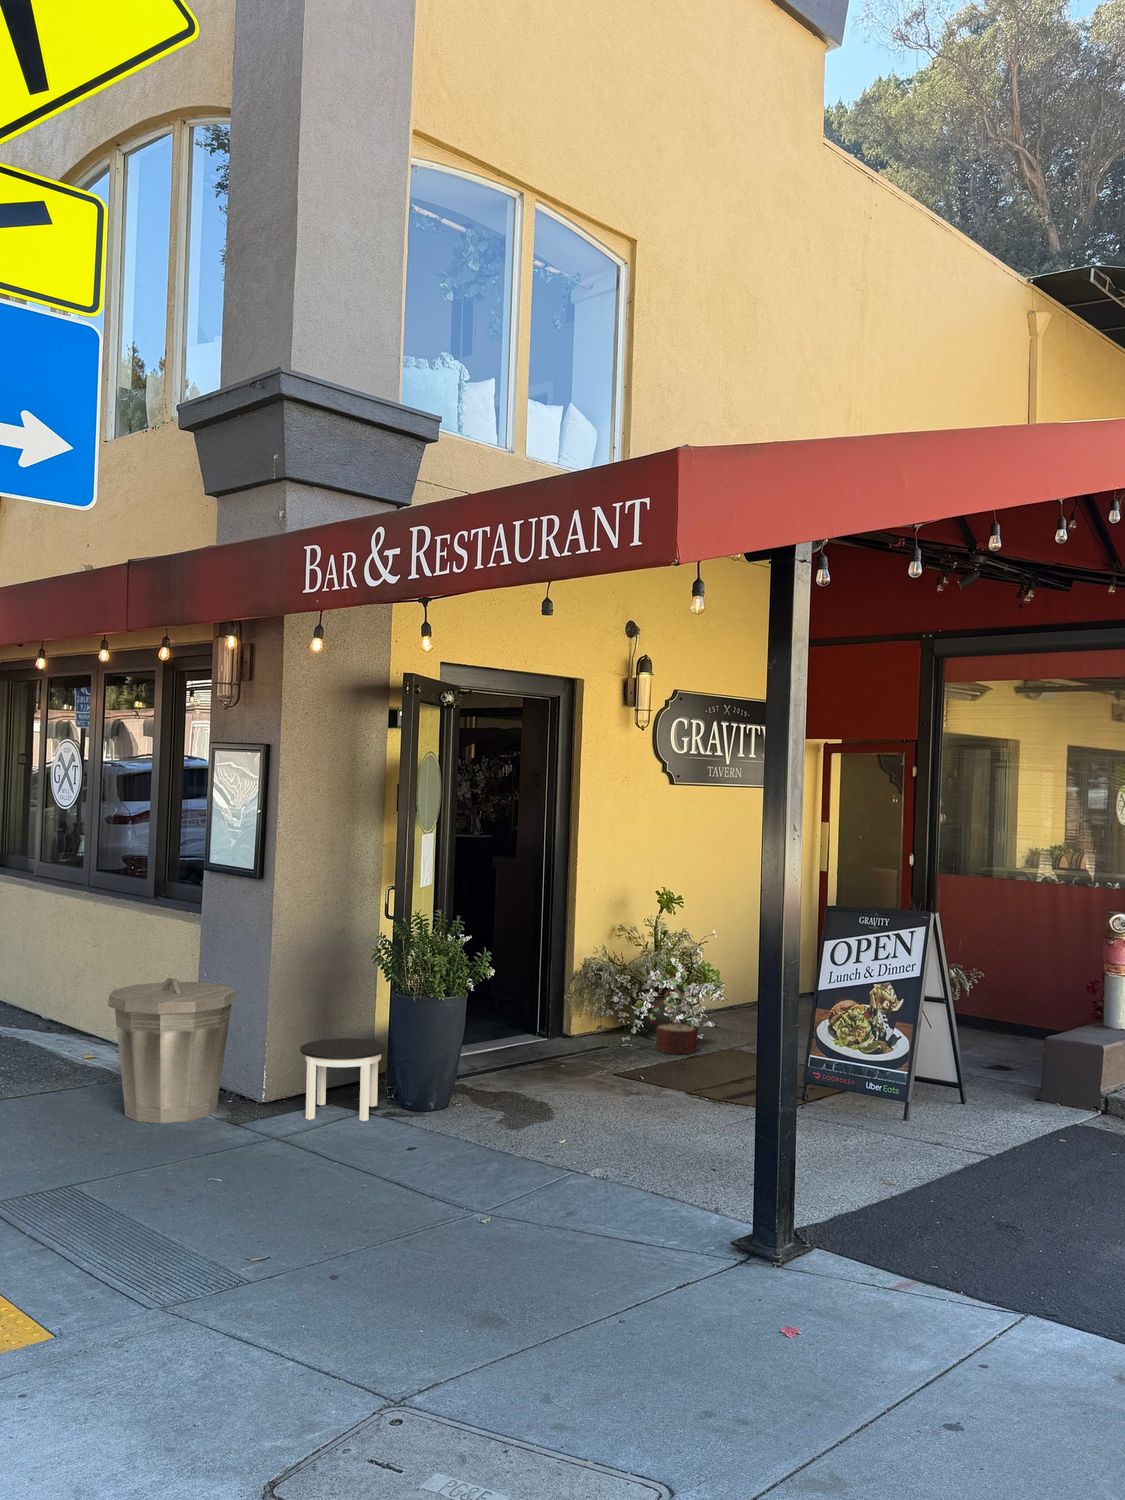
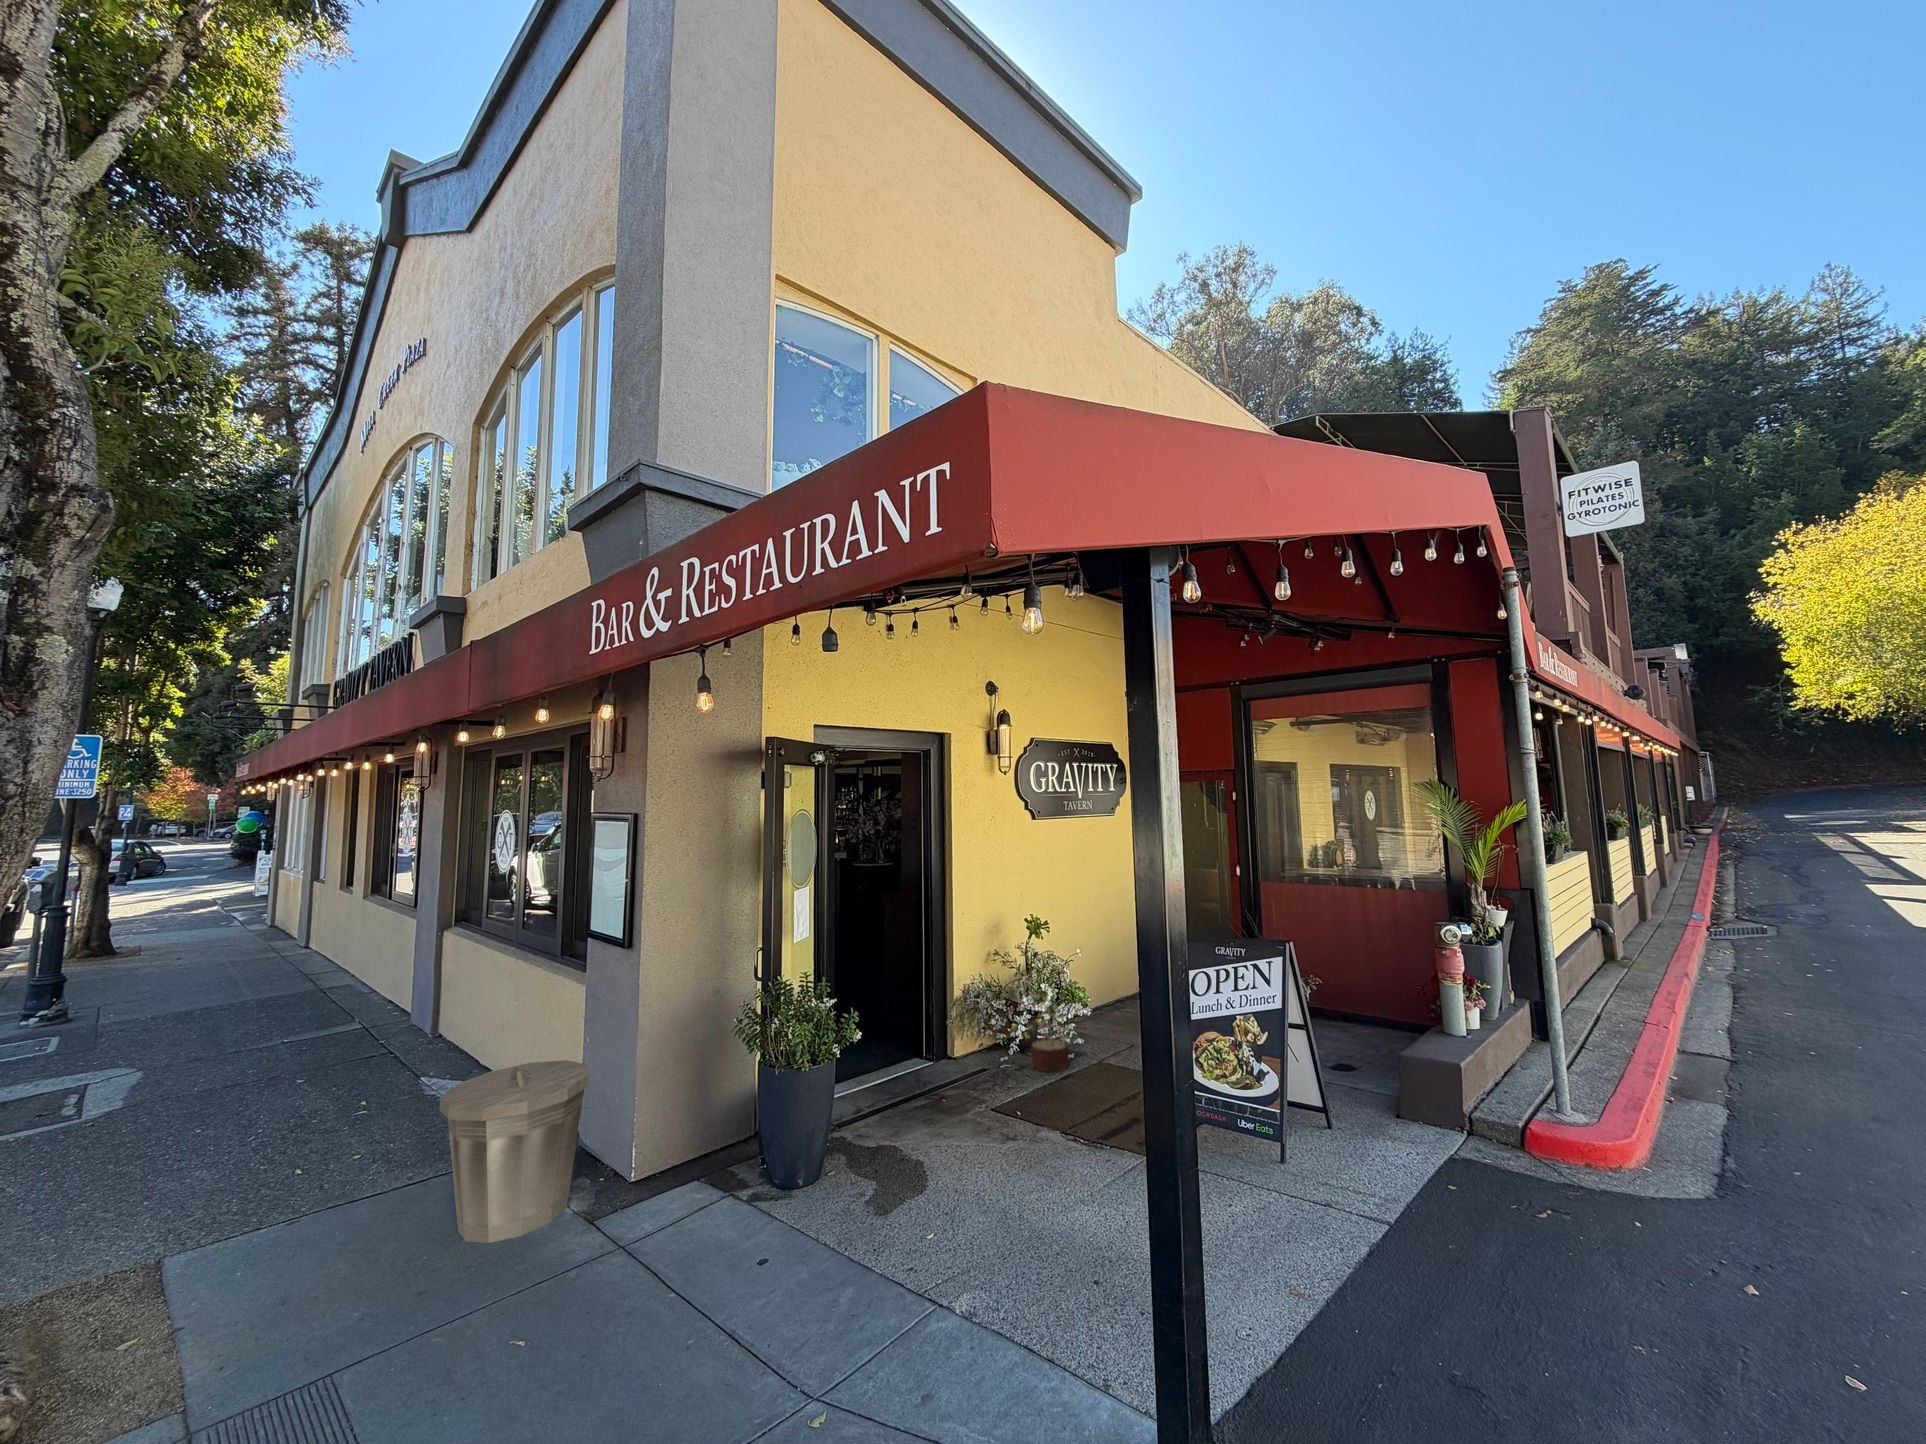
round table: present [300,1038,386,1121] -> none [652,1111,747,1221]

